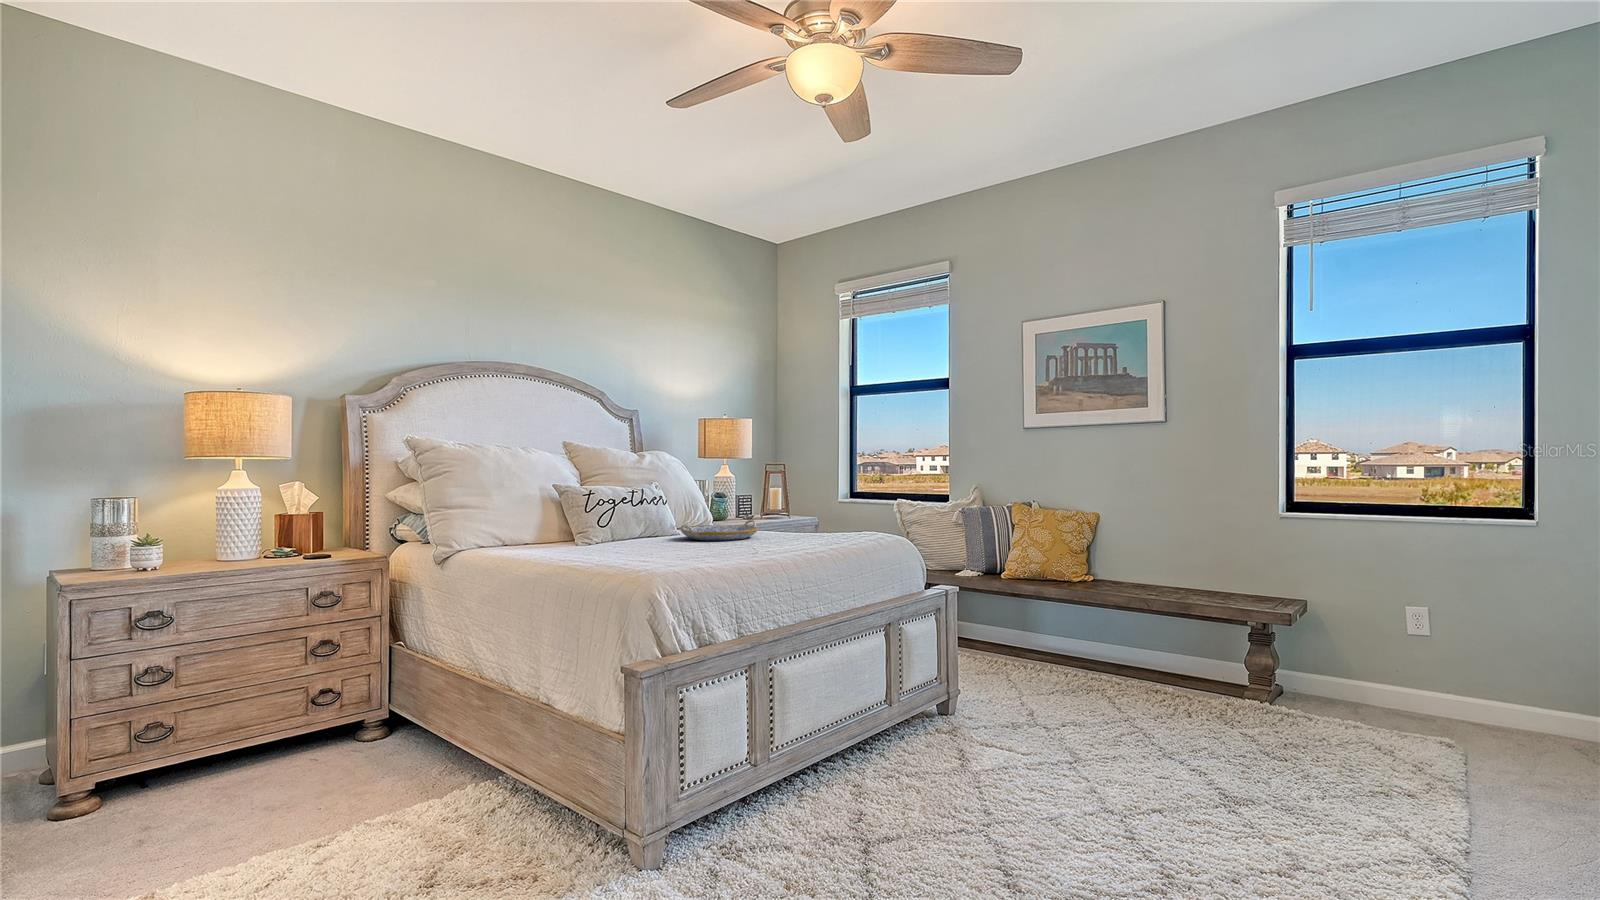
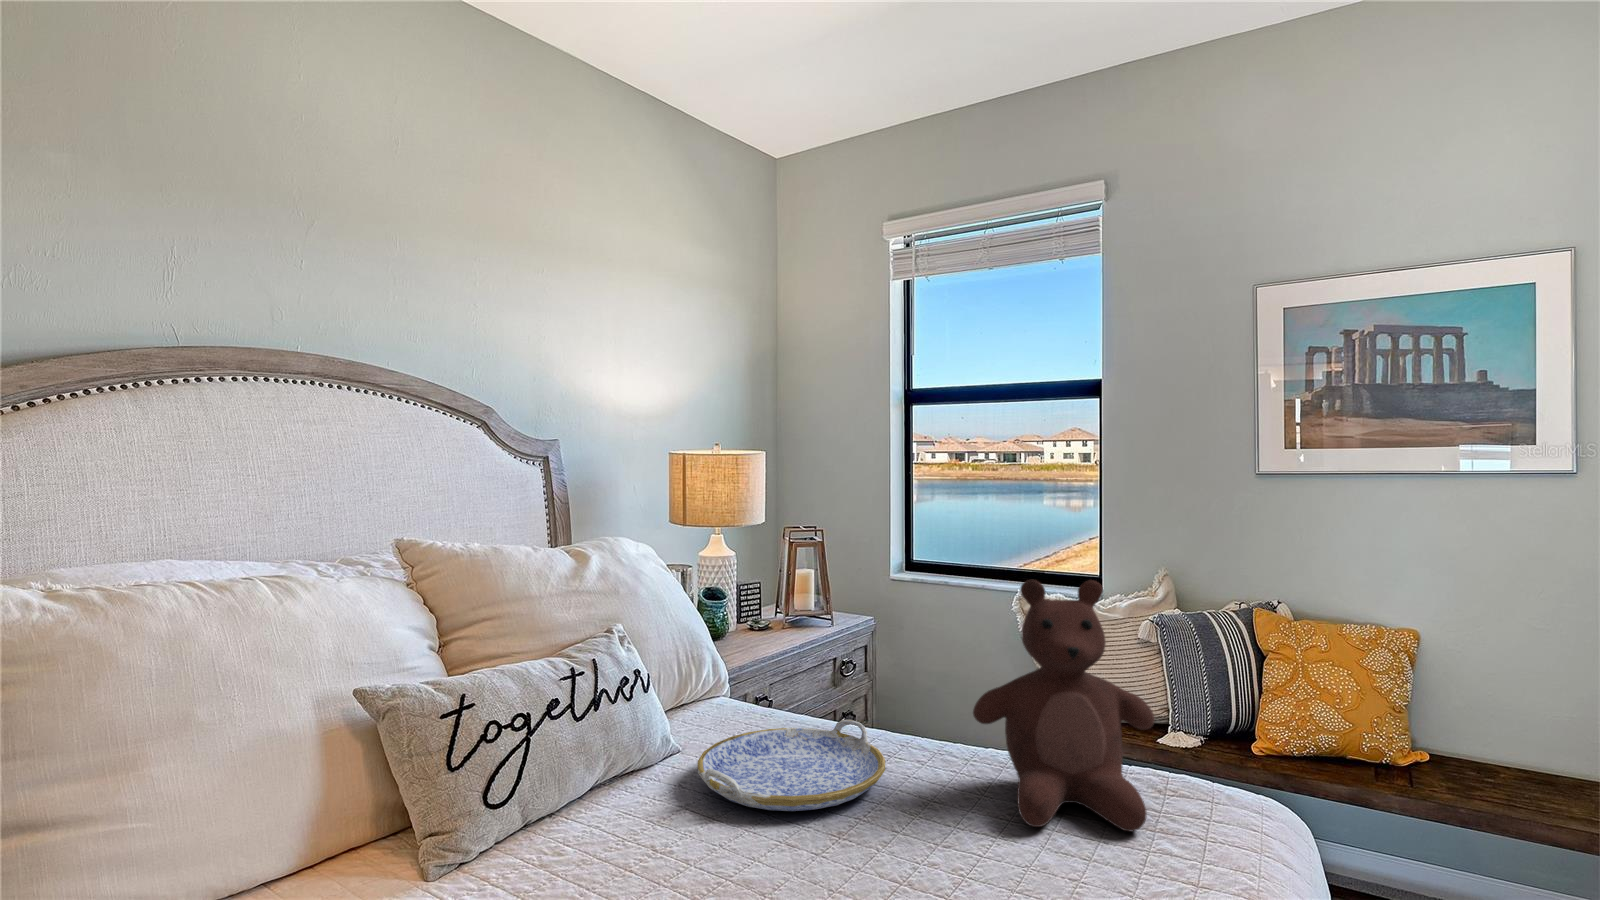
teddy bear: none [789,453,859,542] -> present [973,580,1155,831]

